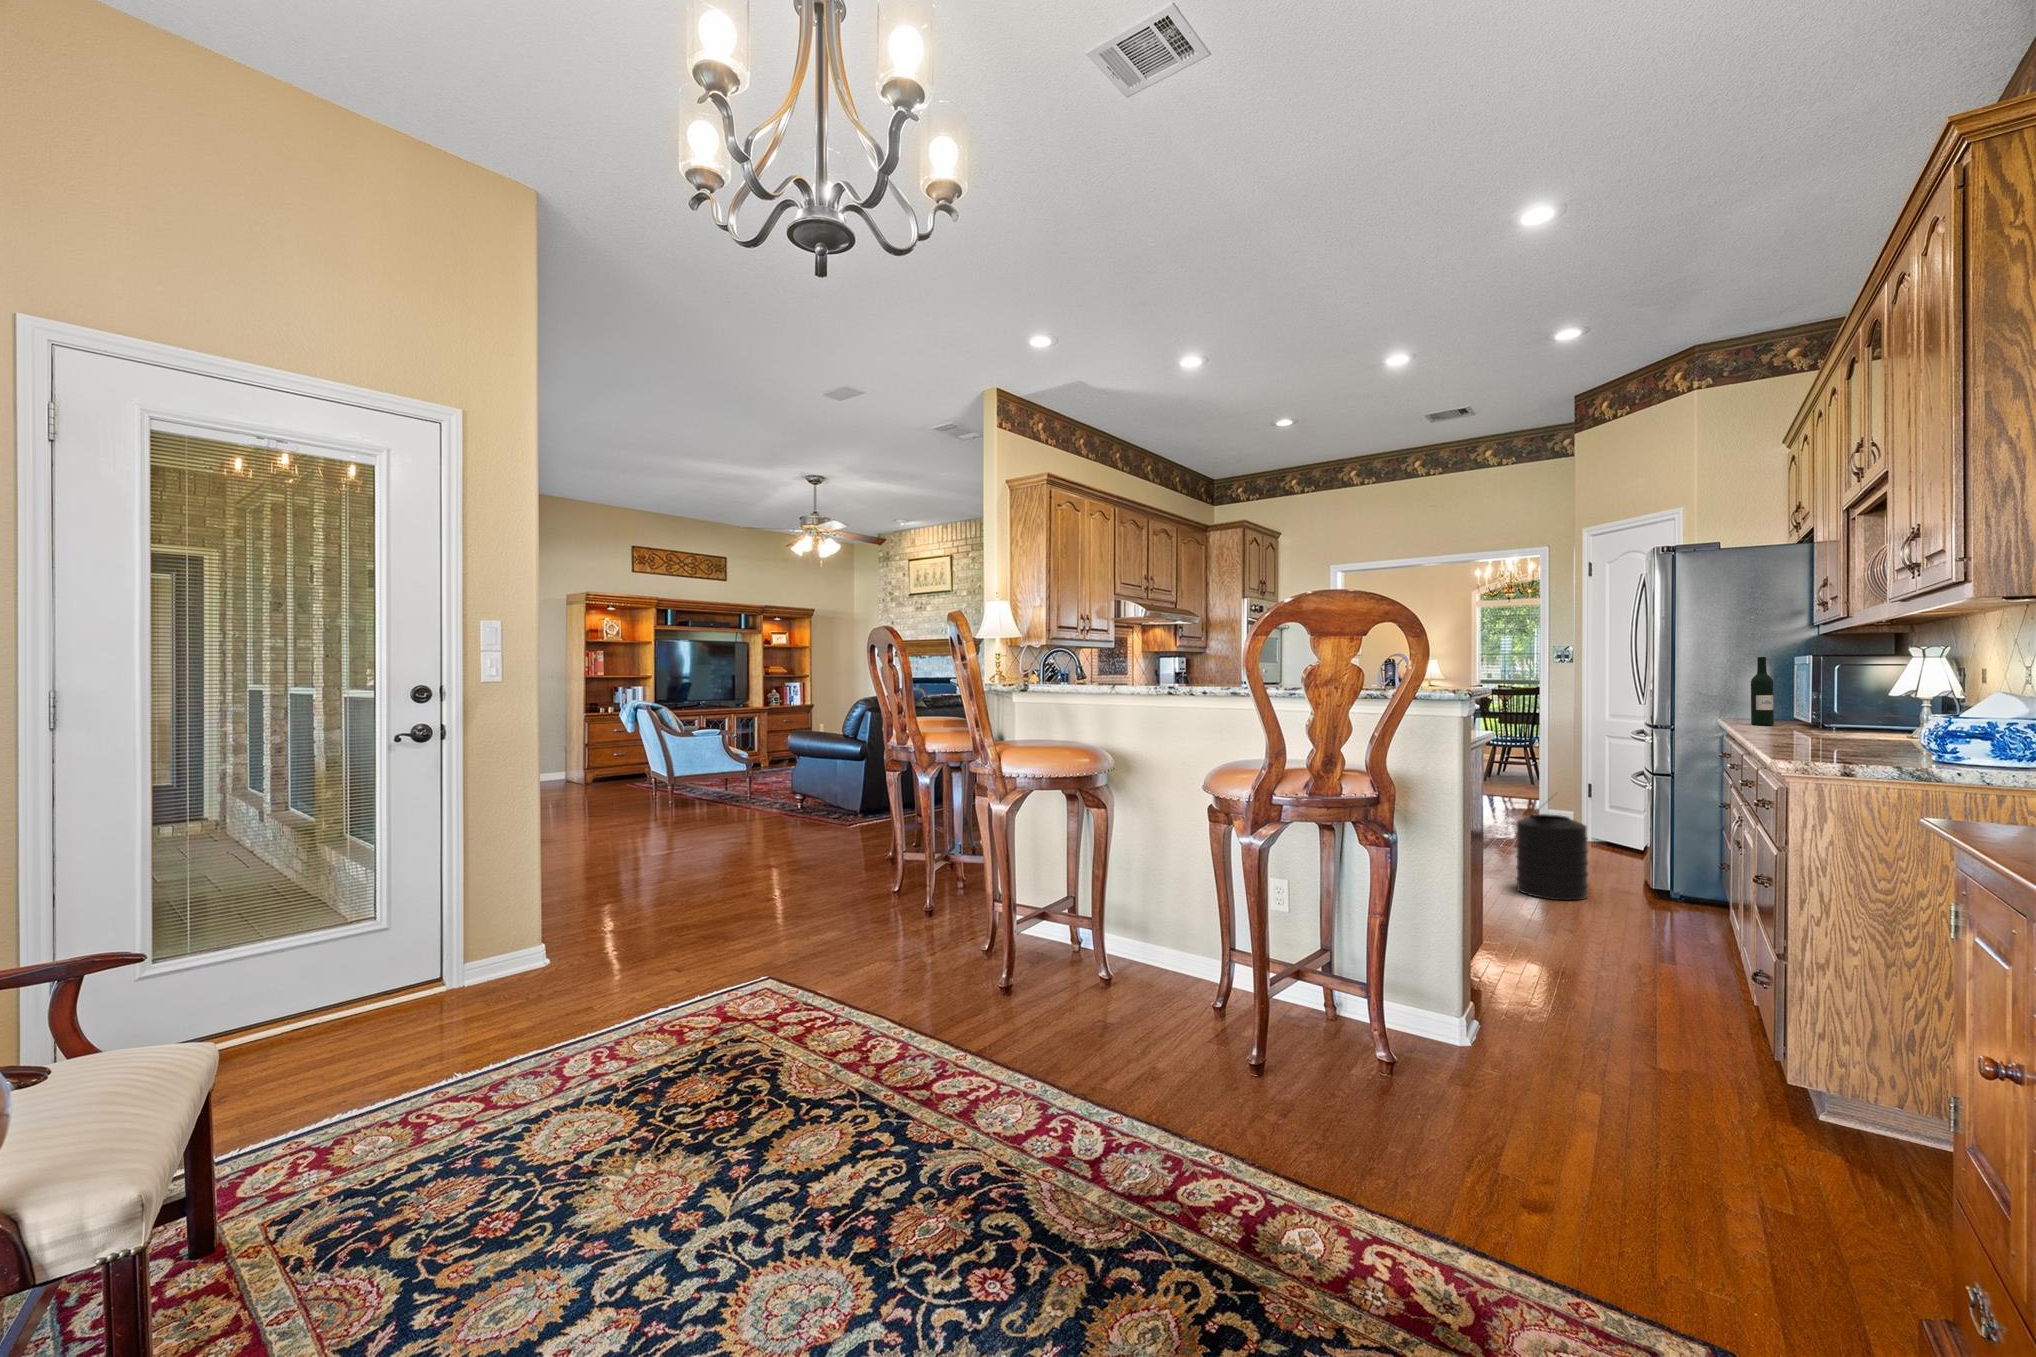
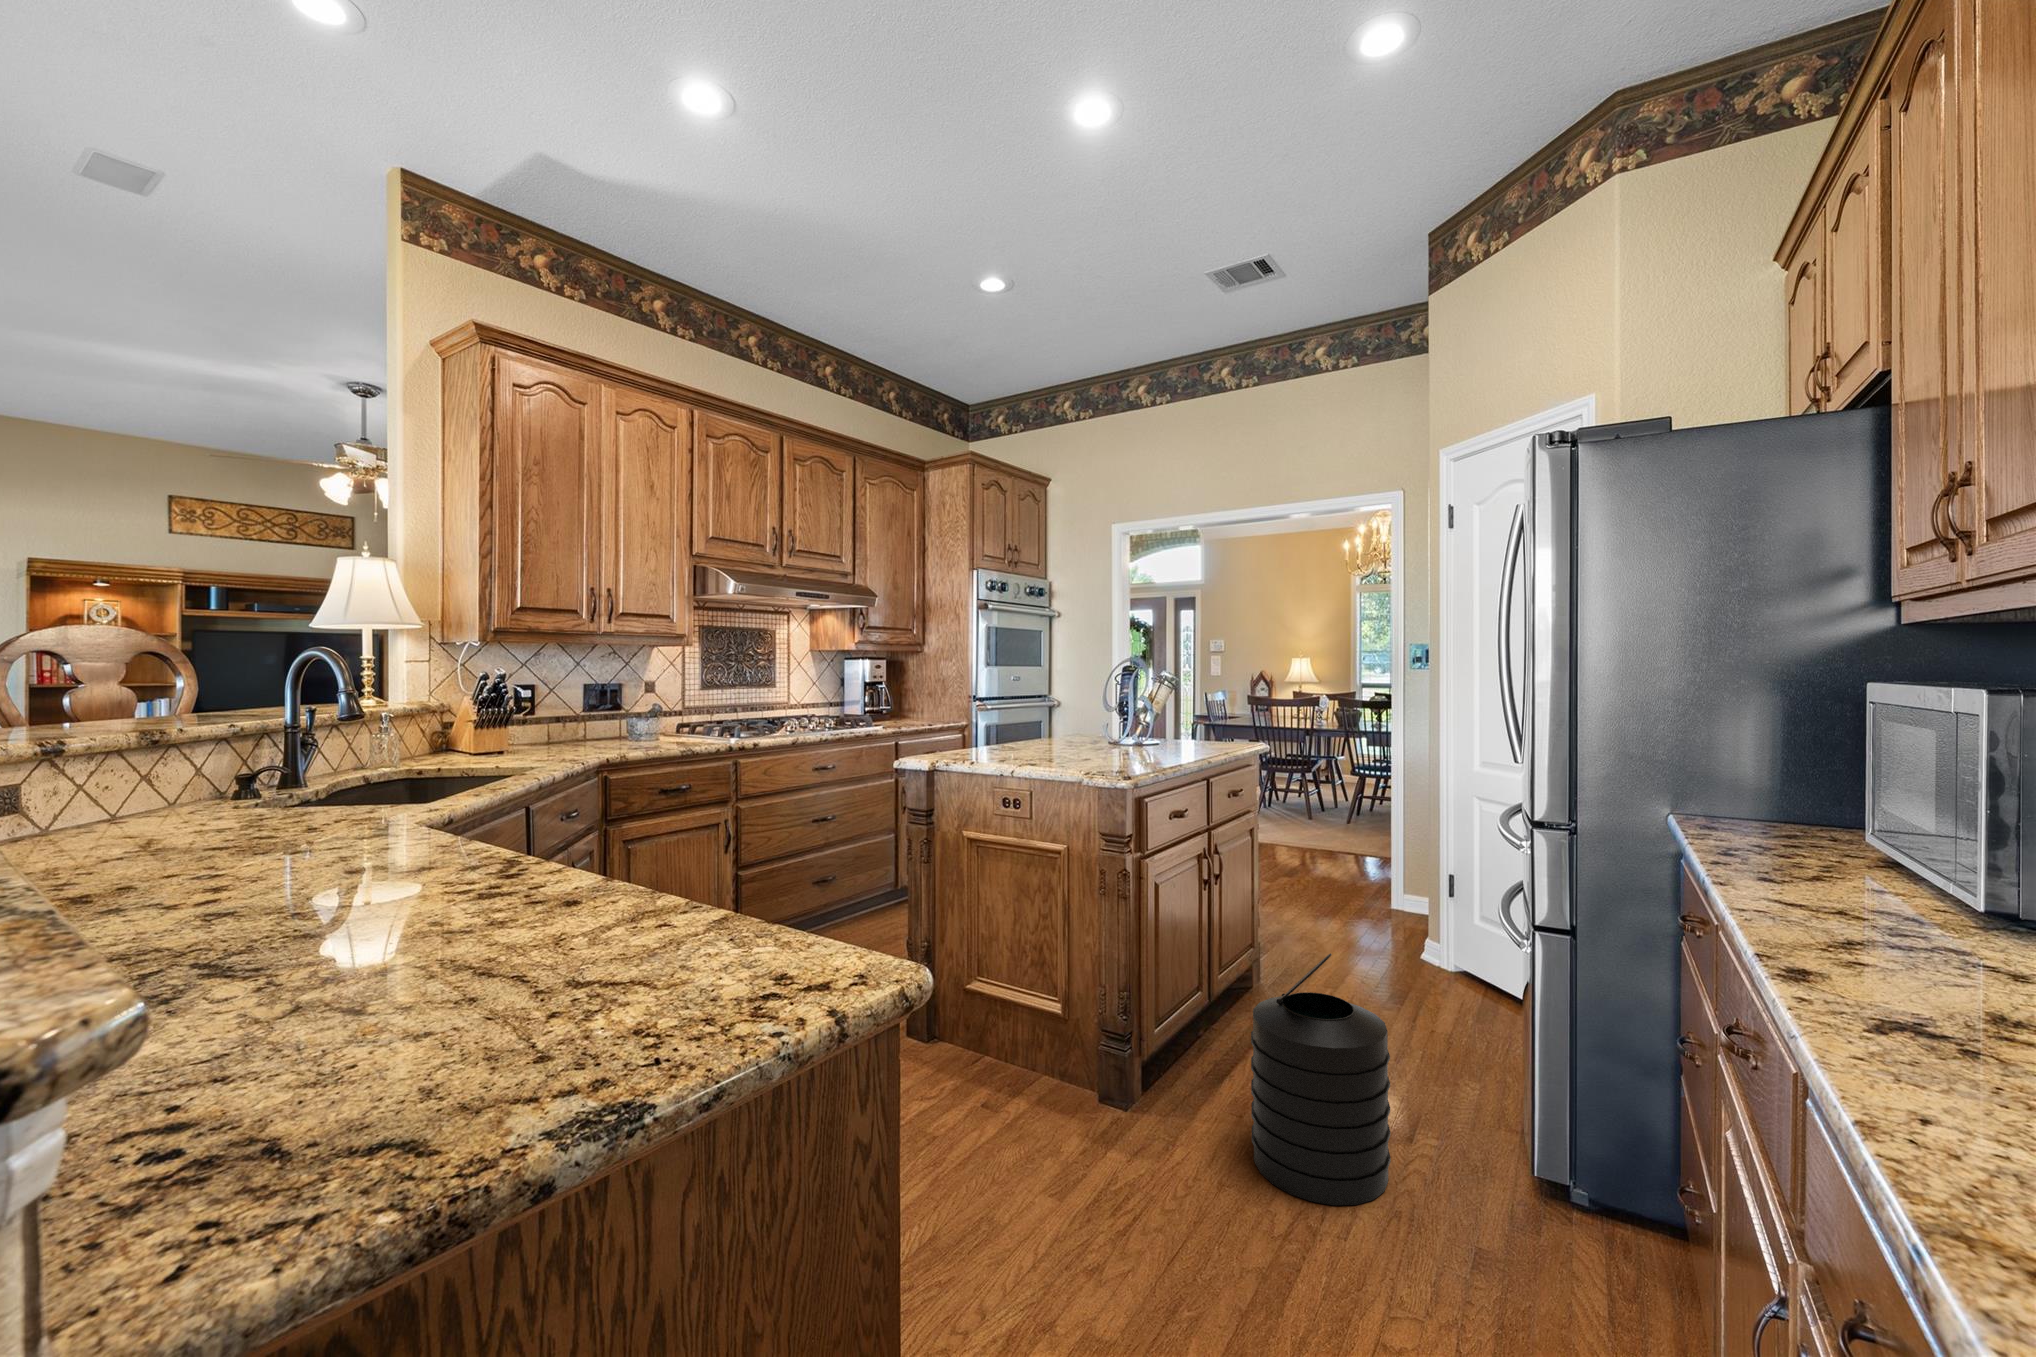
wine bottle: present [1751,657,1774,725] -> none [1747,671,1803,841]

